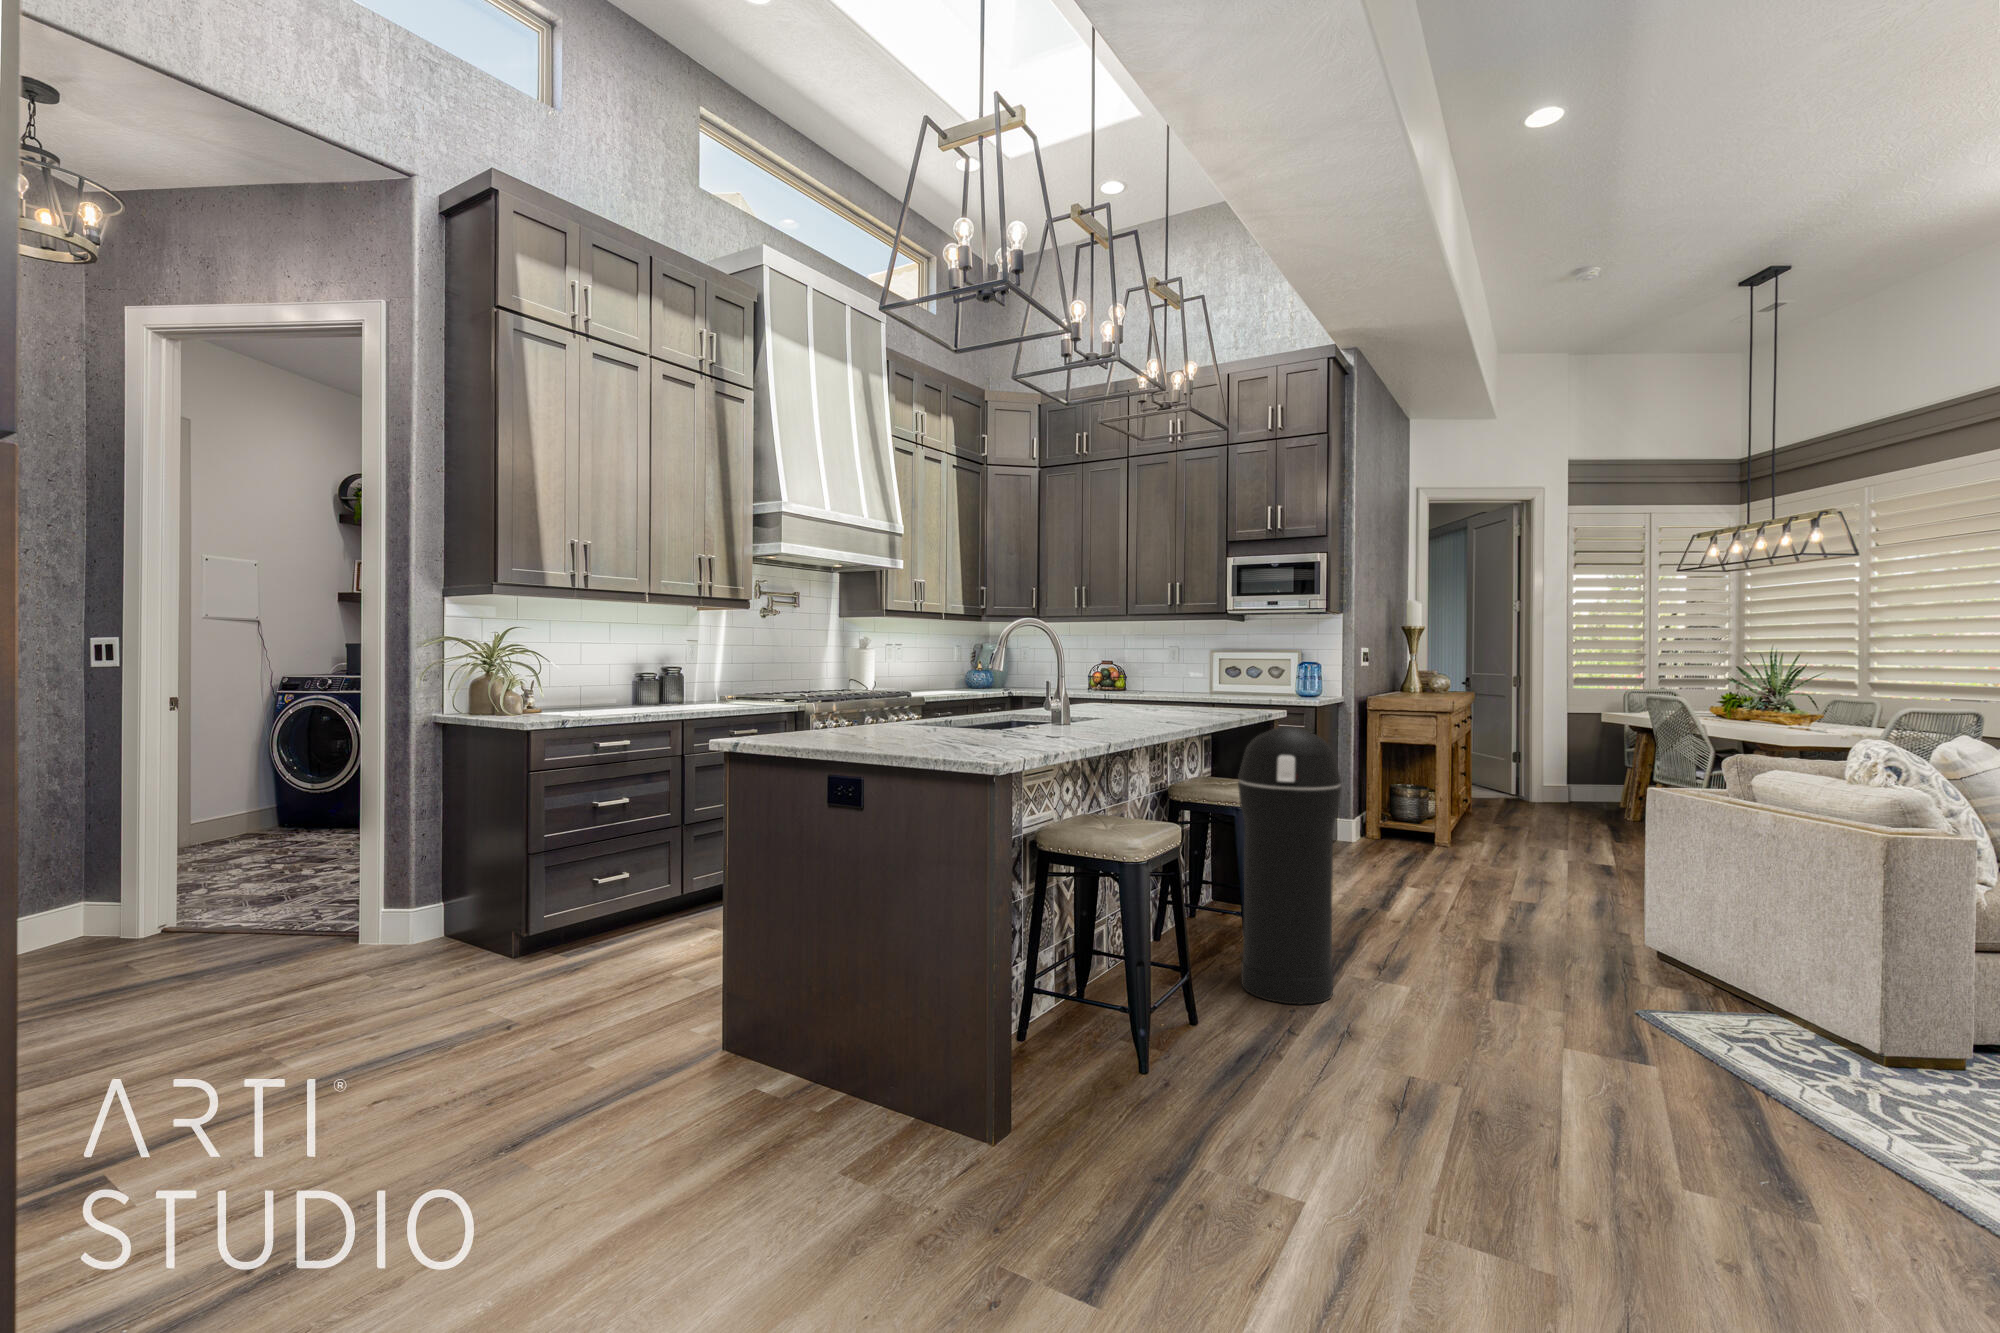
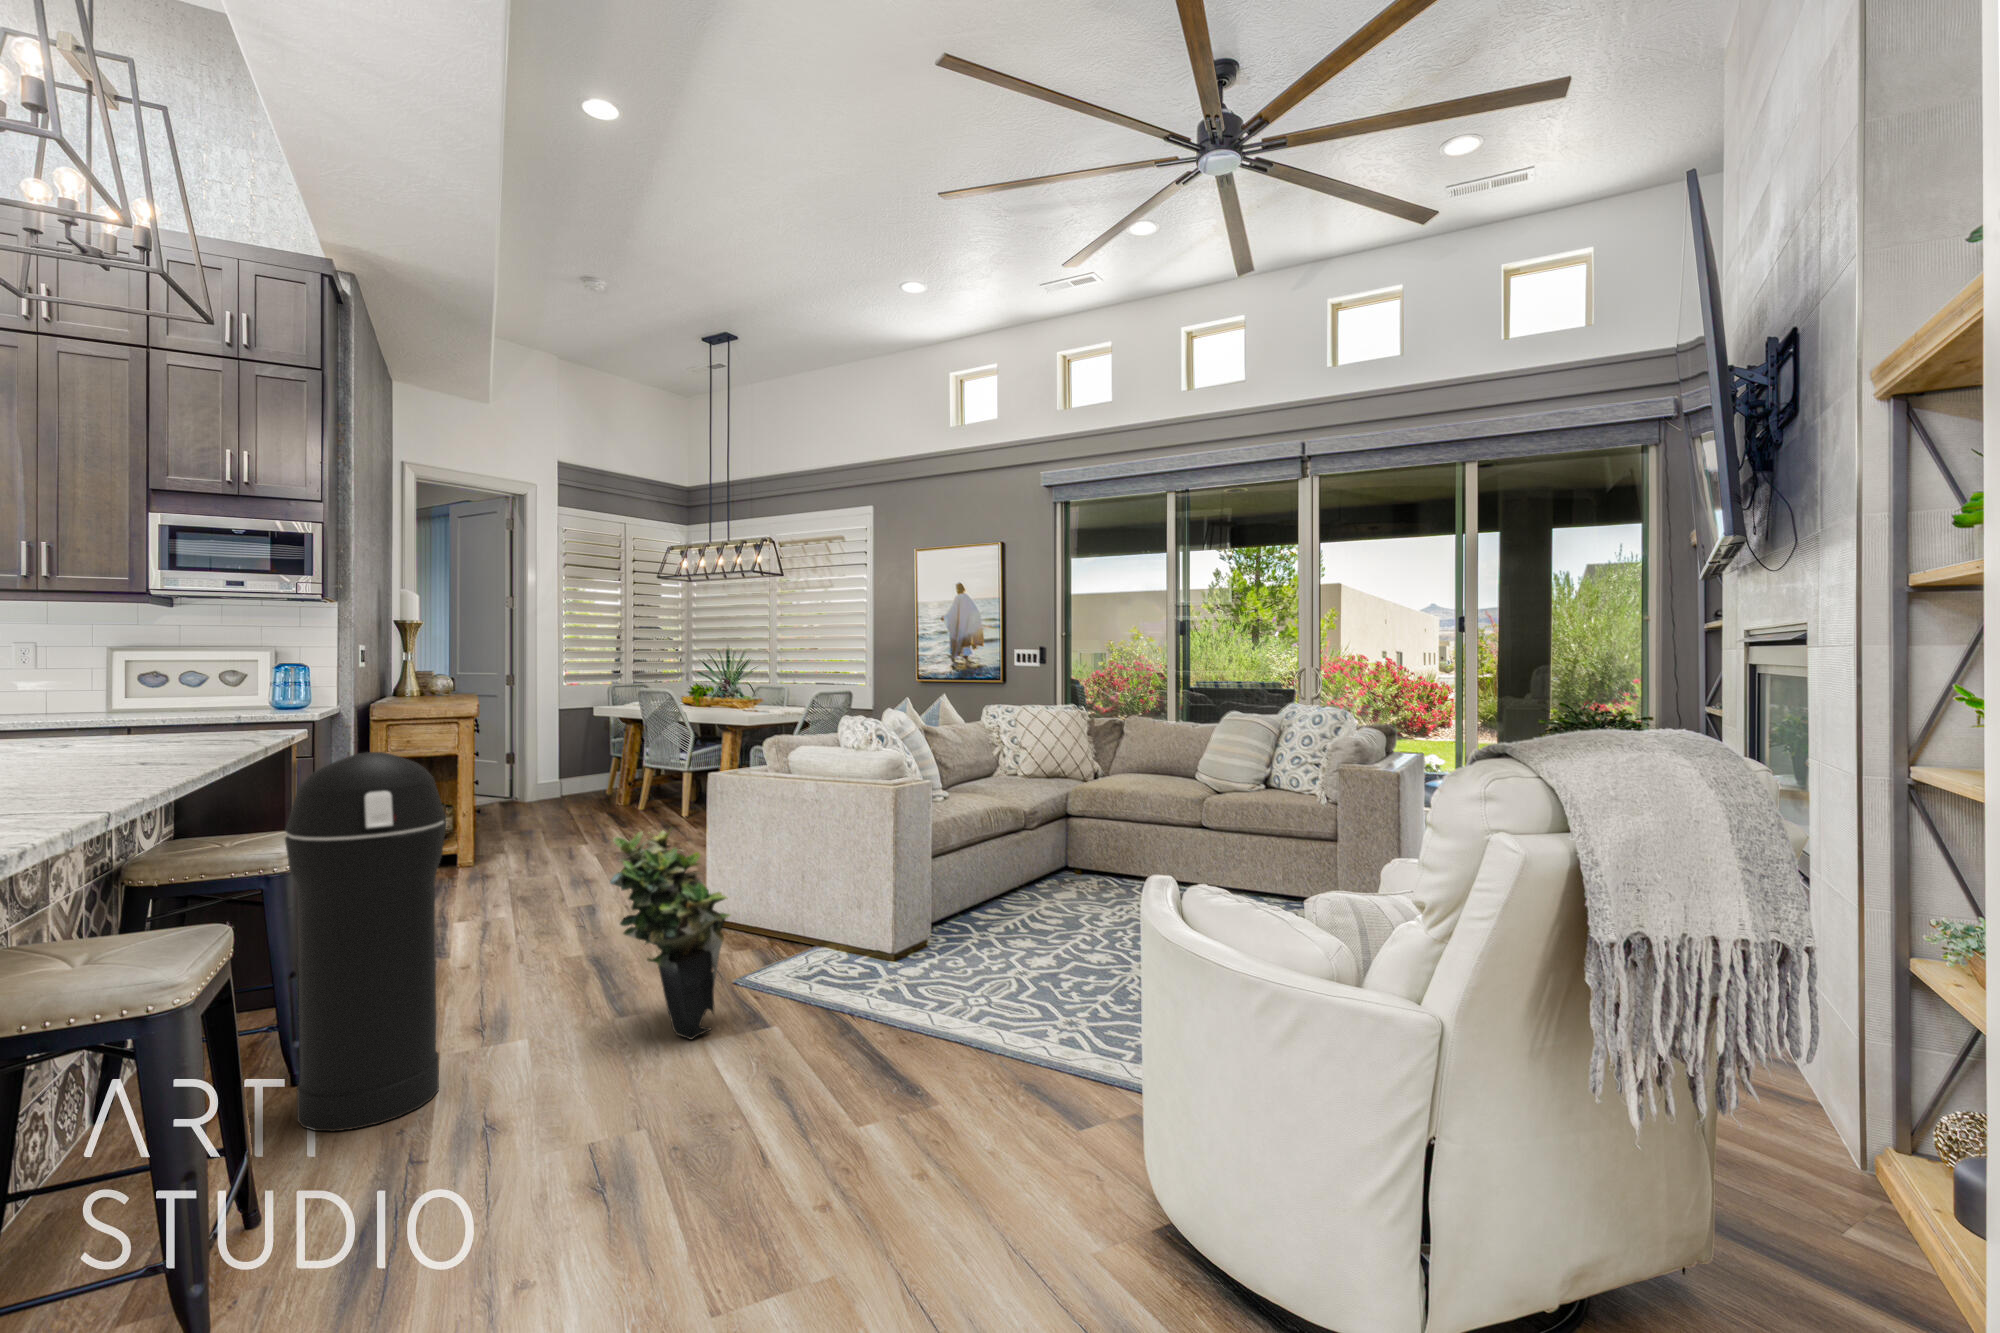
potted plant: none [1478,827,1610,1042] -> present [610,830,731,1039]

